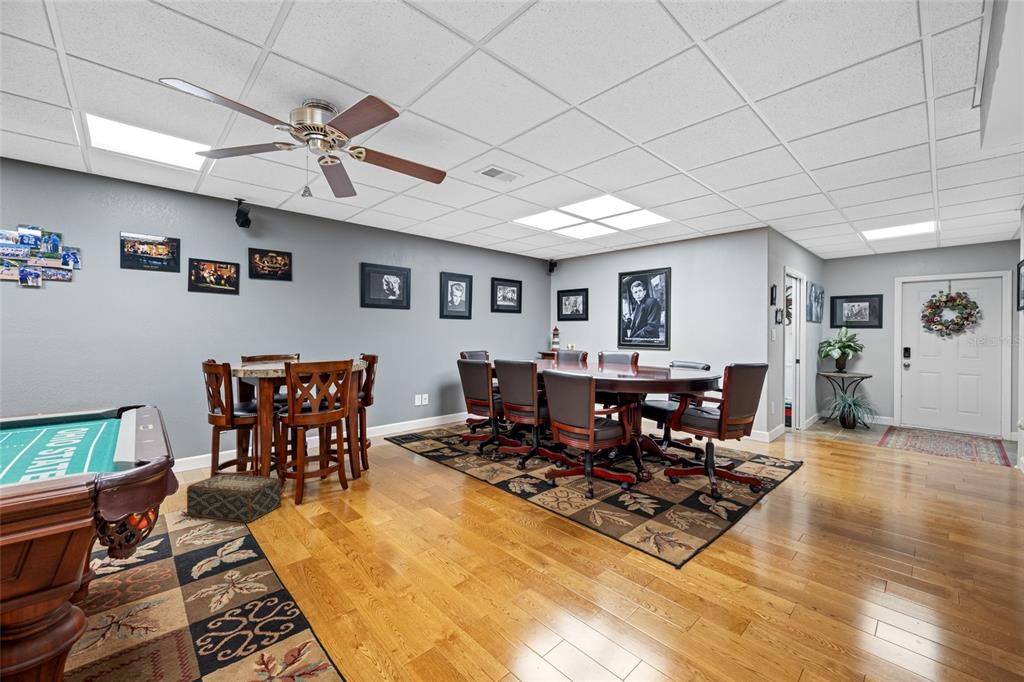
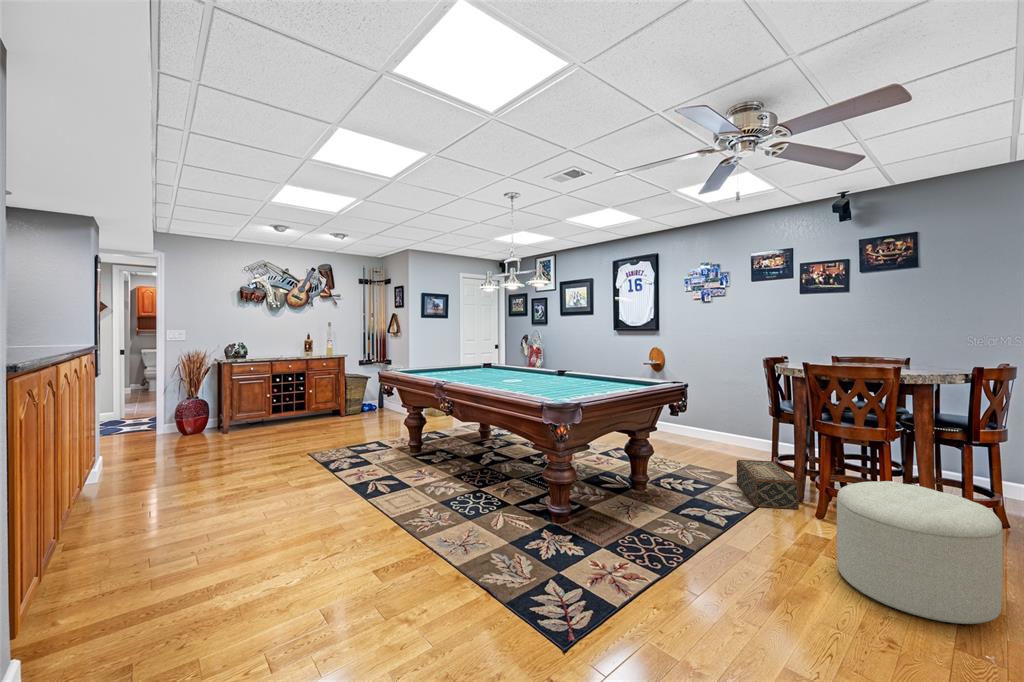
ottoman: none [371,438,459,527] -> present [837,481,1003,624]

